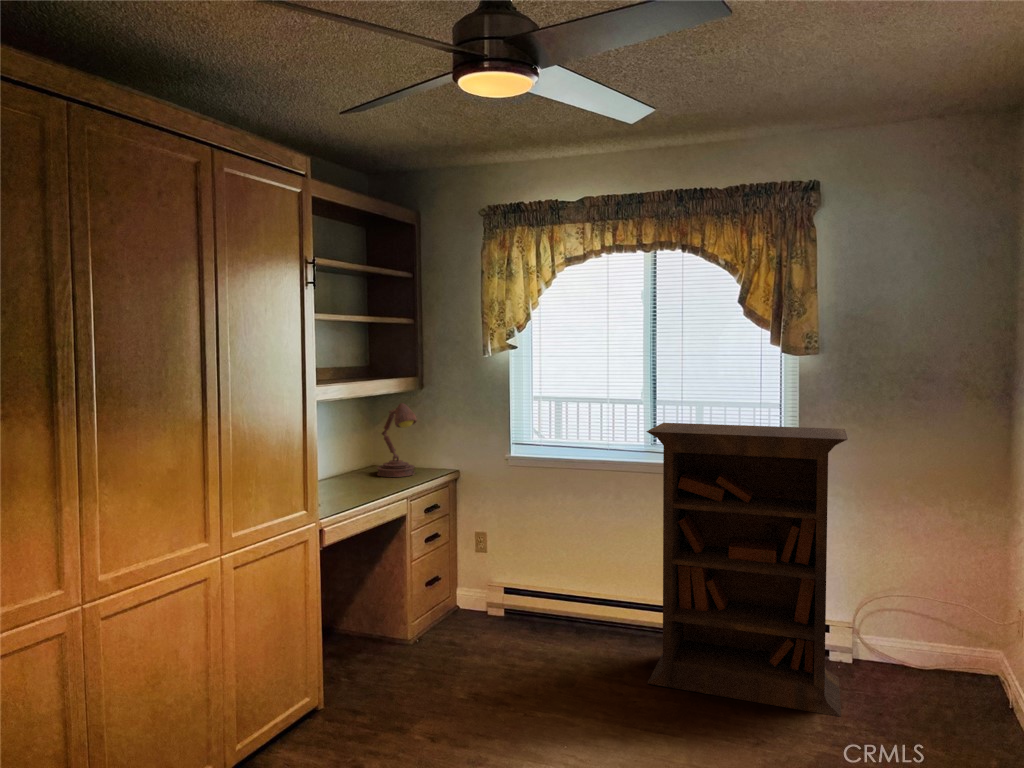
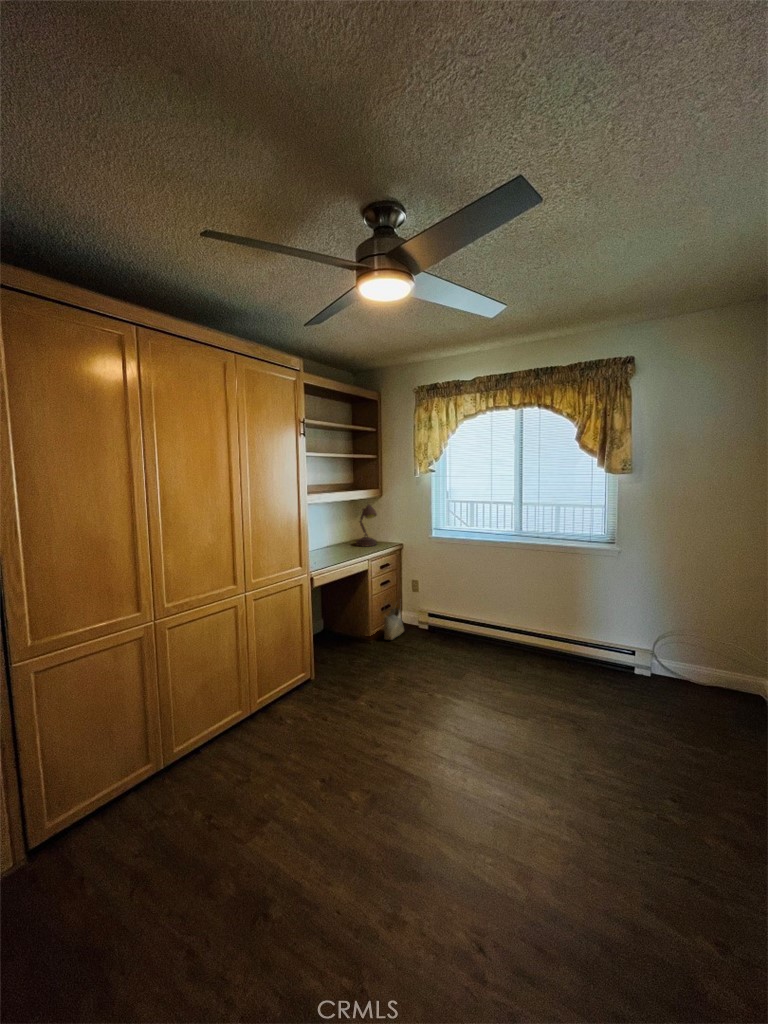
bookcase: present [647,423,848,717] -> none [509,517,653,717]
woven basket: none [432,566,466,639] -> present [384,608,404,640]

